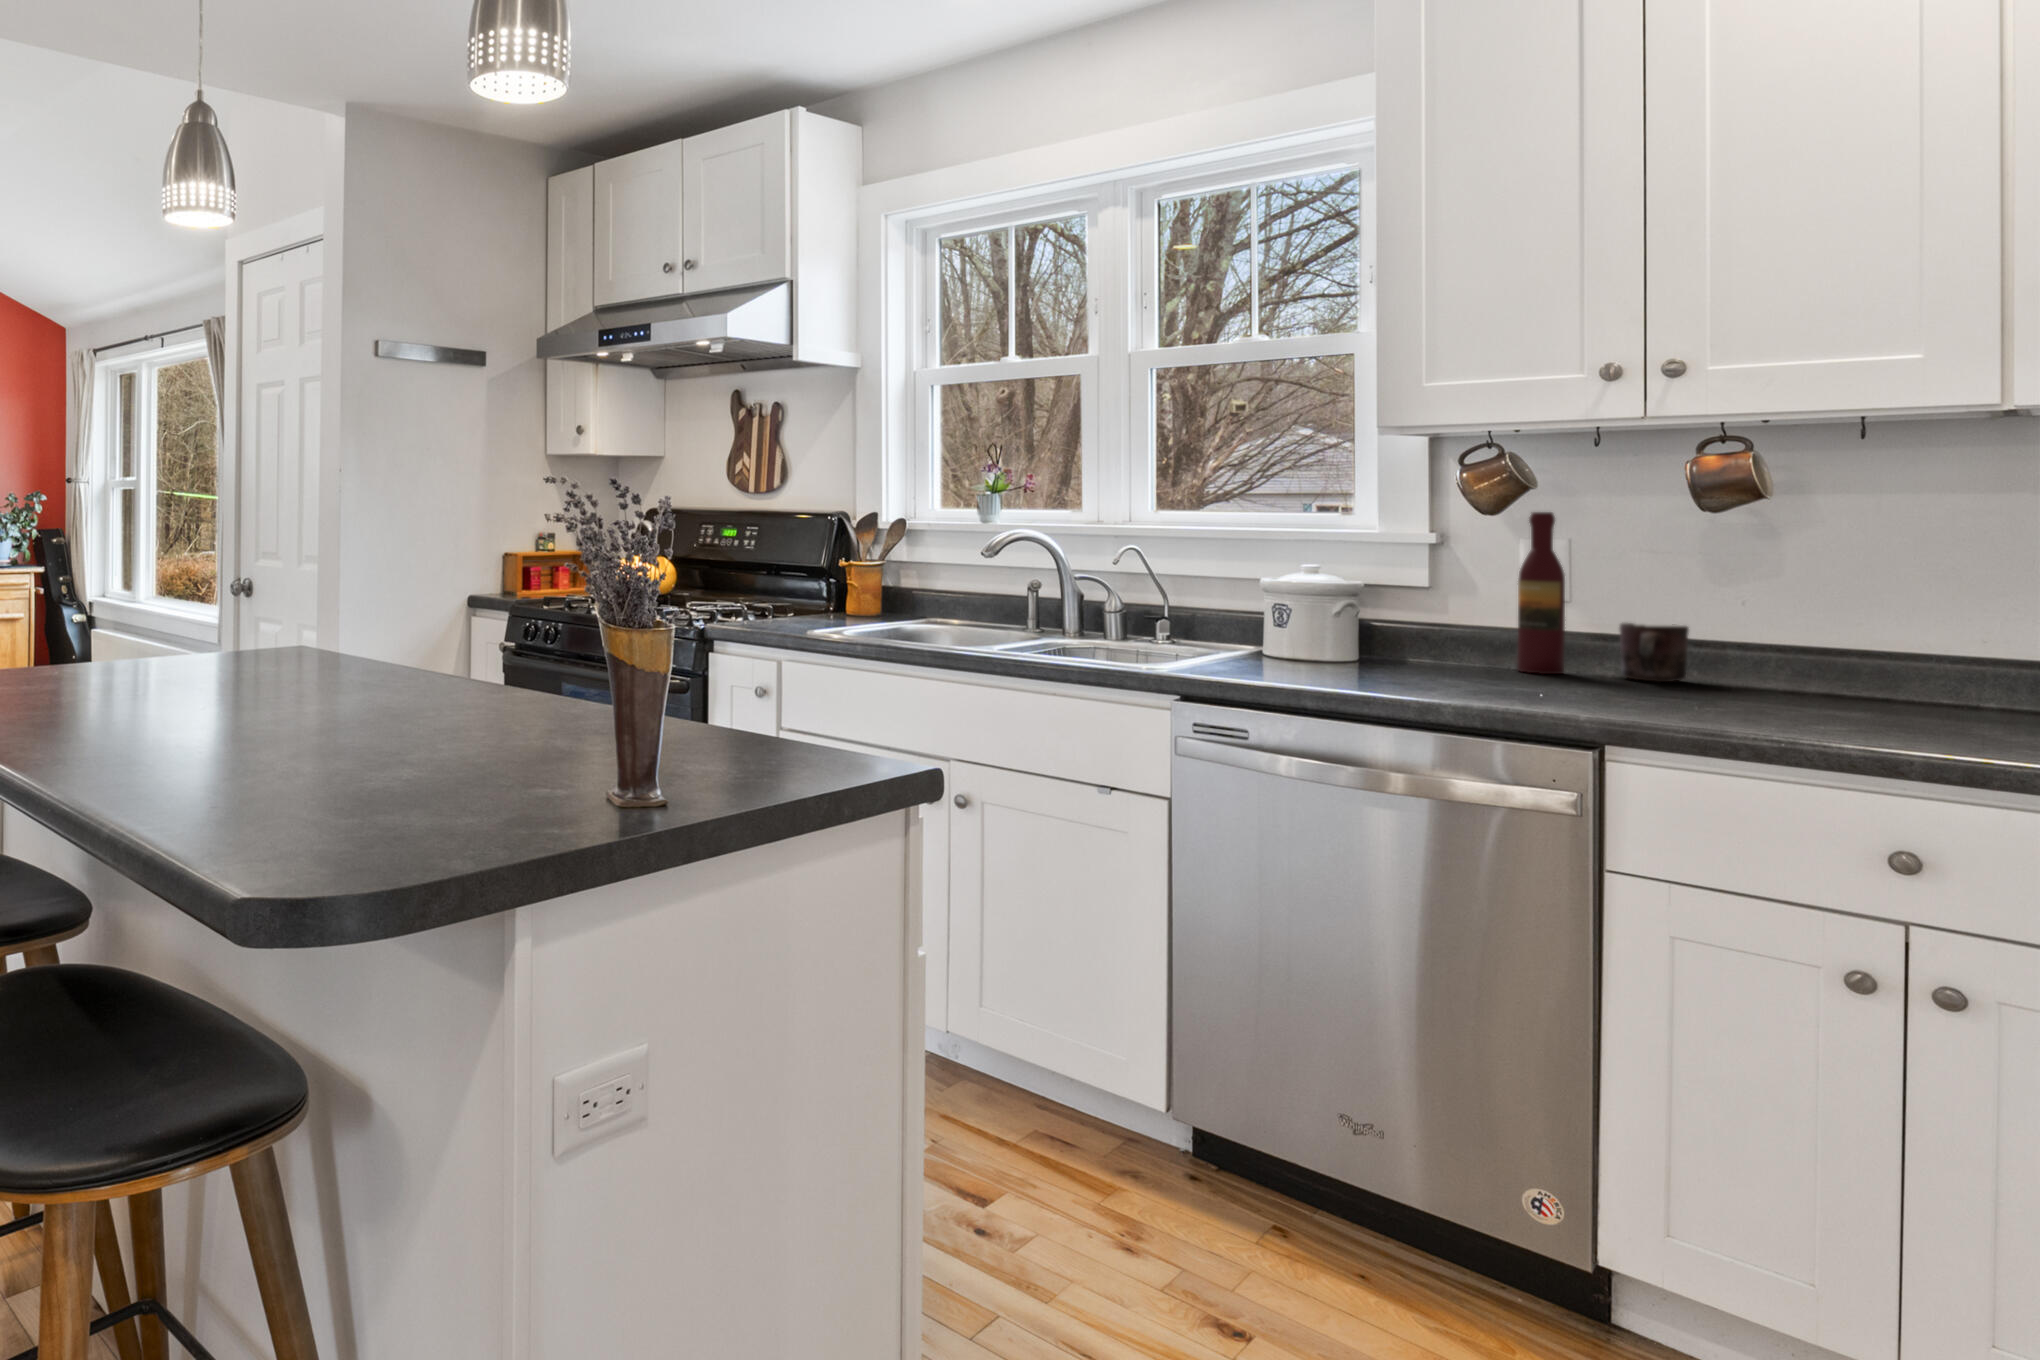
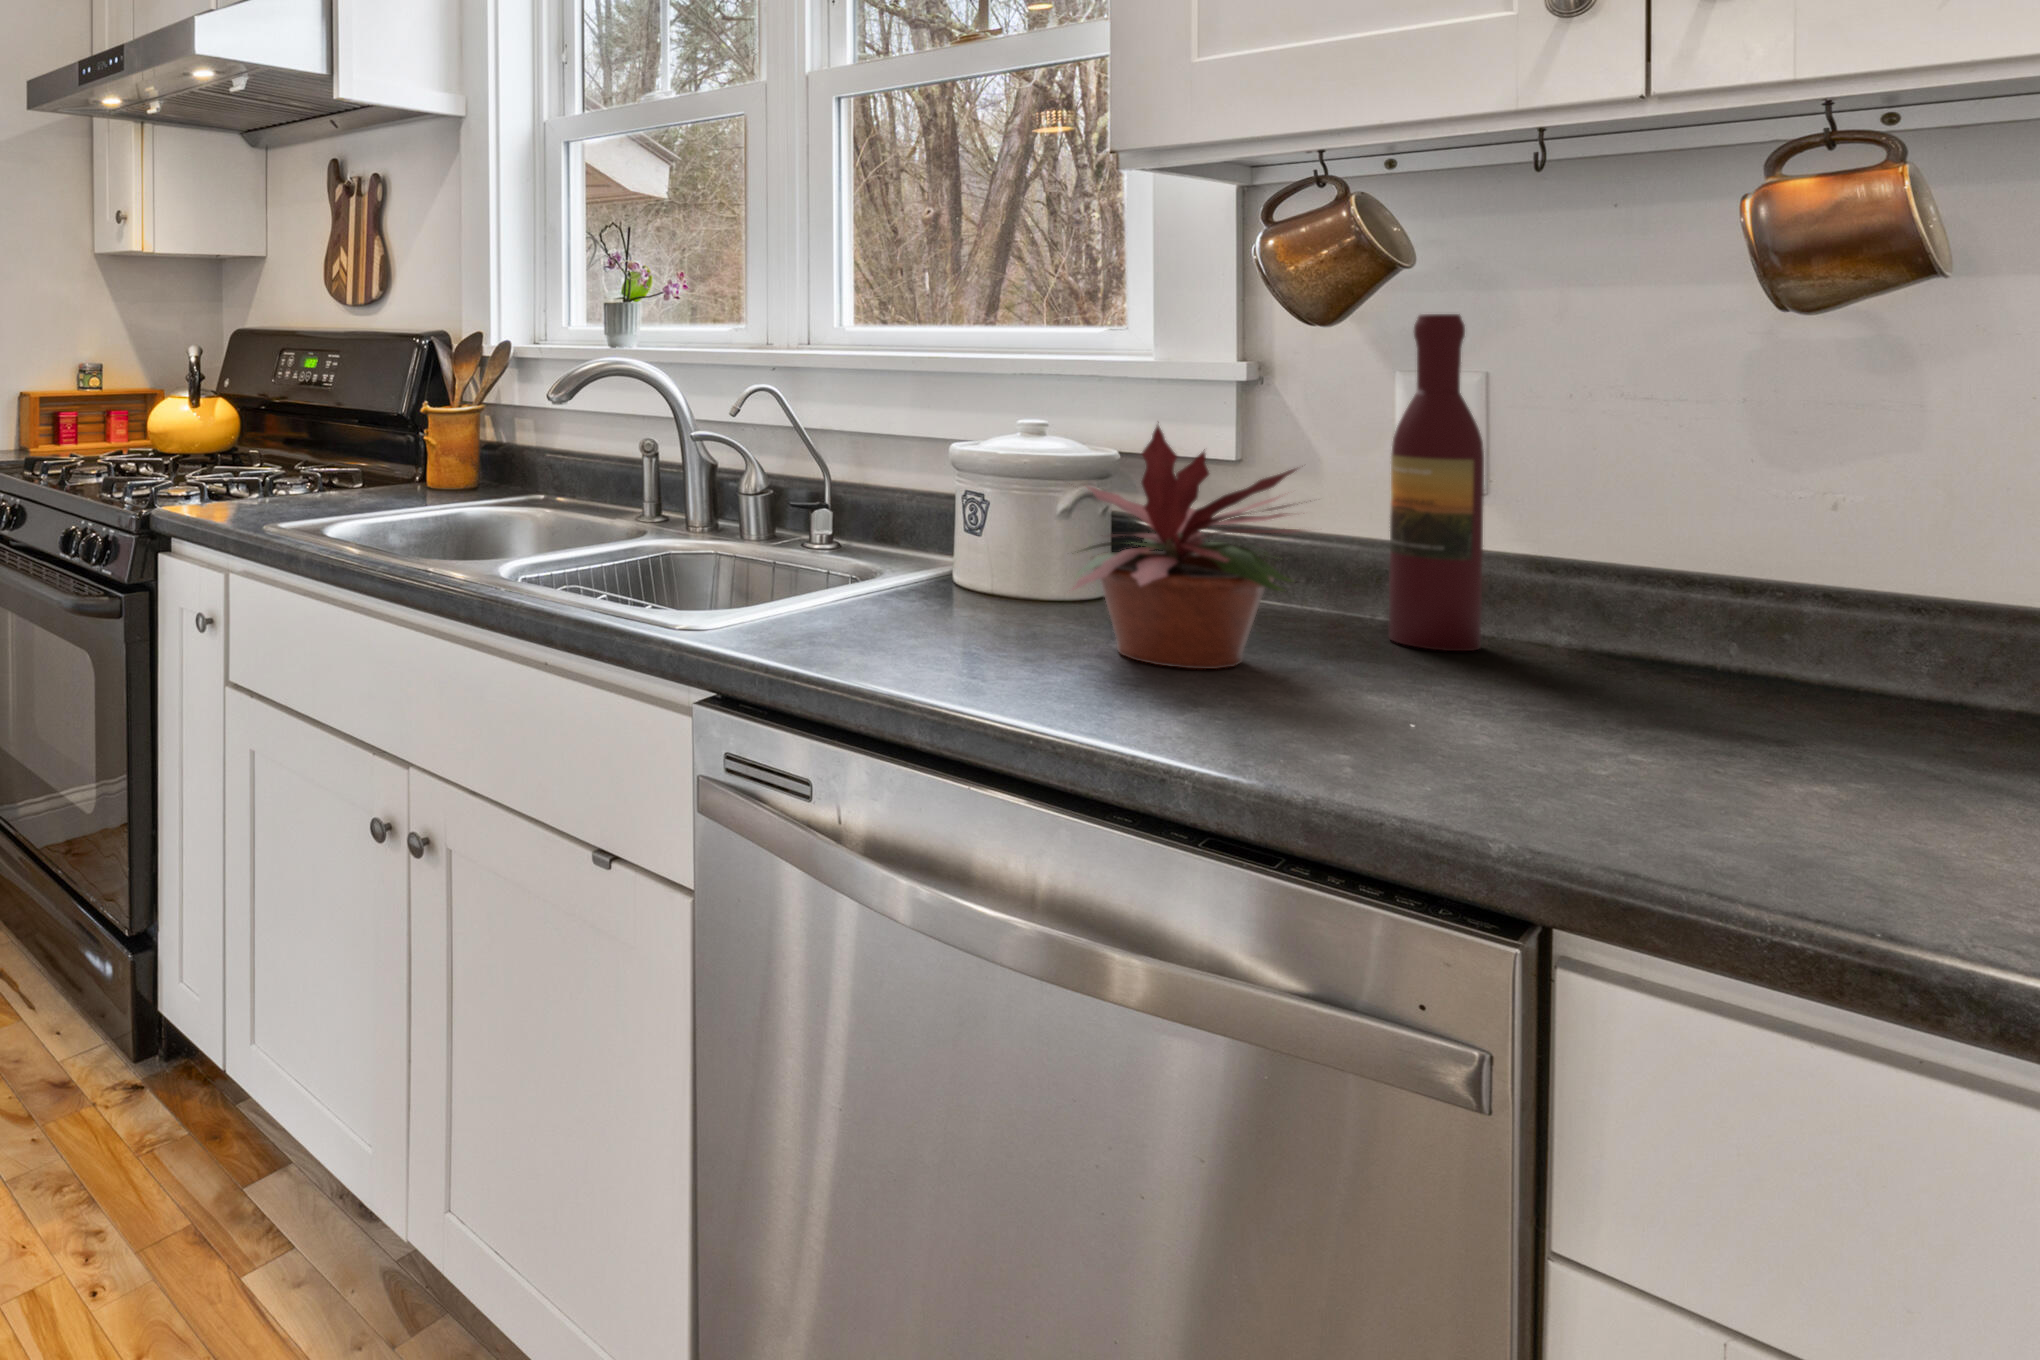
potted plant: none [1350,562,1496,678] -> present [1069,422,1300,669]
mug: present [1619,623,1689,682] -> none [1595,546,1744,681]

